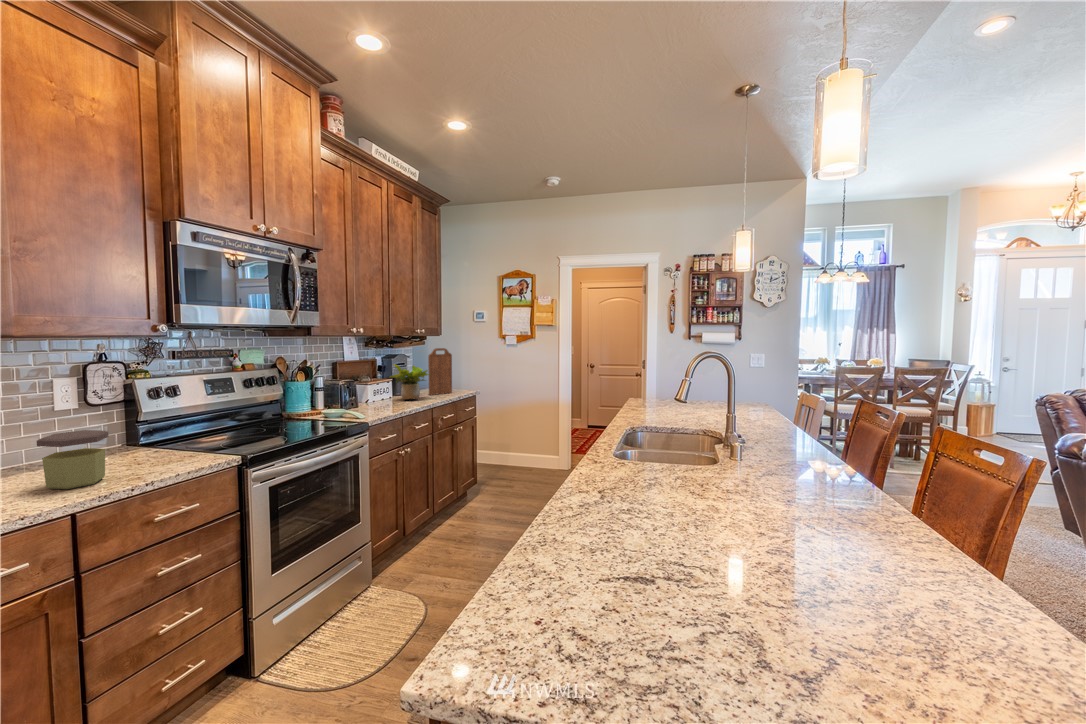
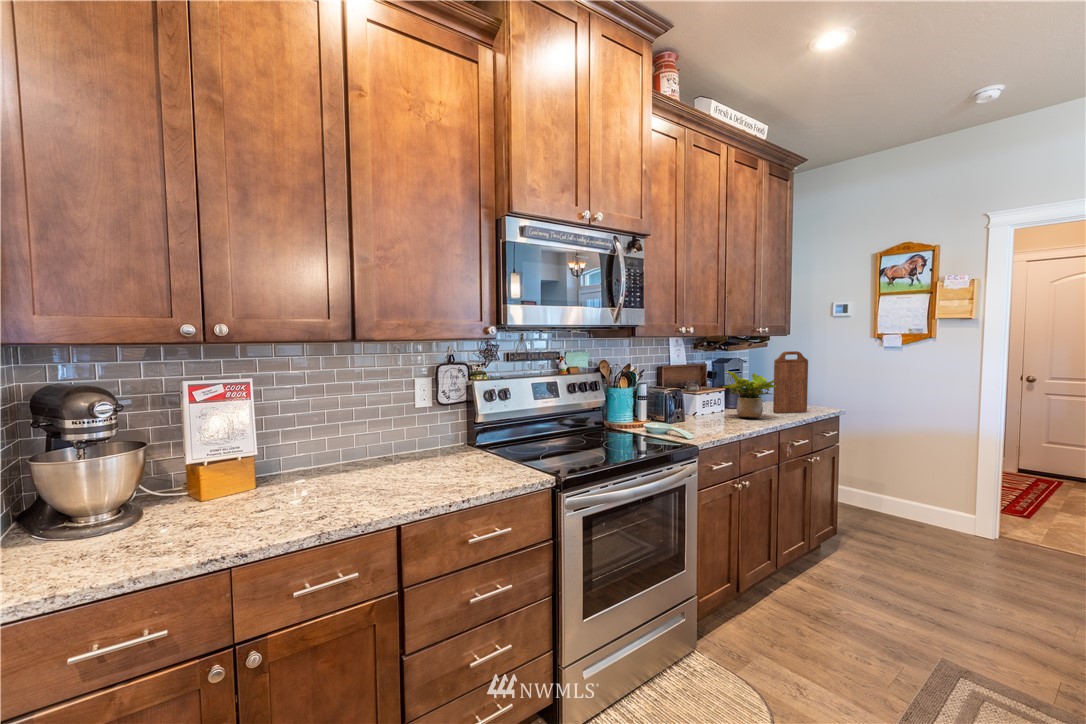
jar: present [37,430,108,489] -> none [387,432,439,492]

